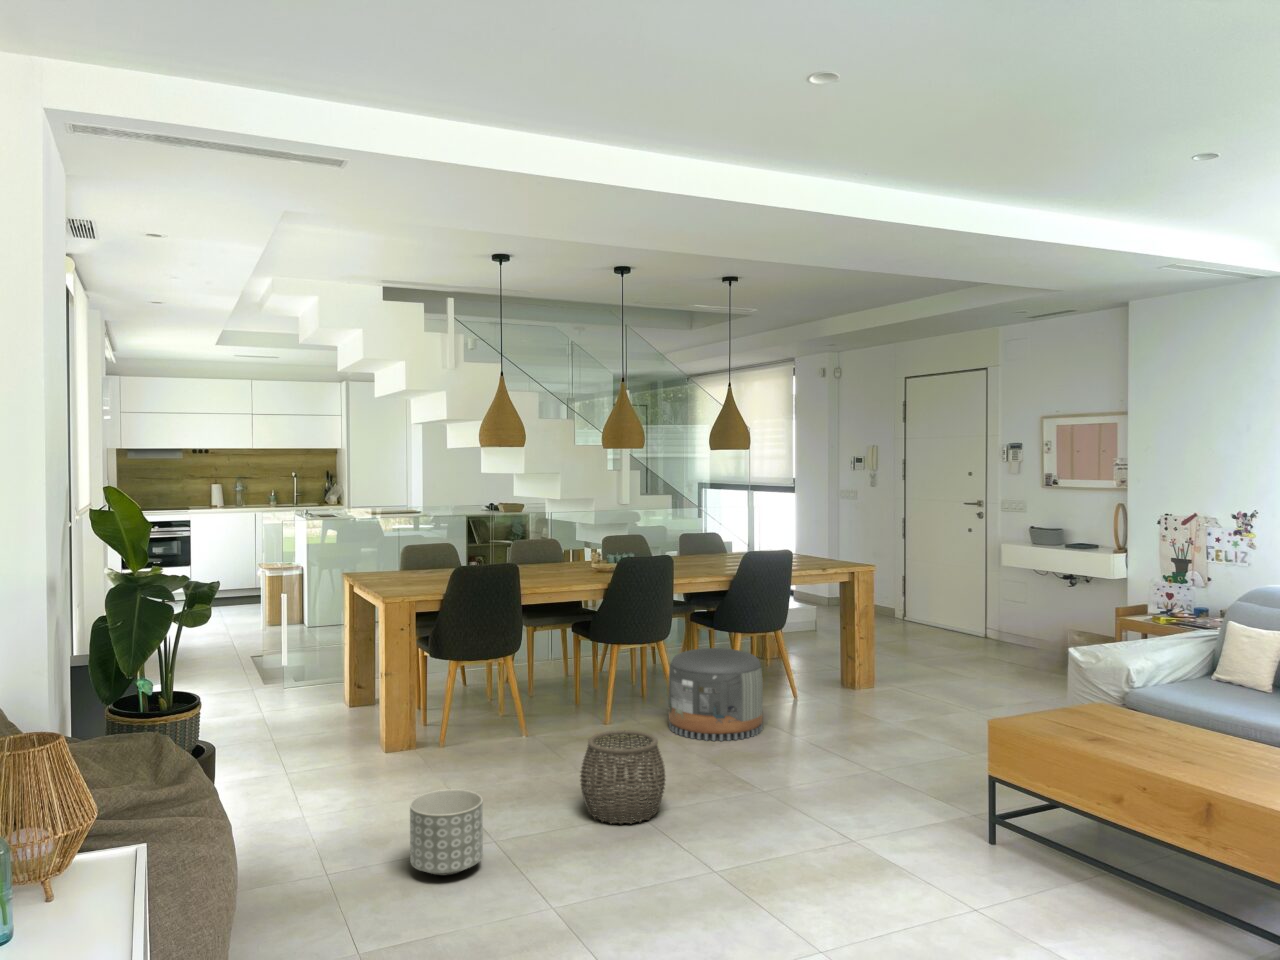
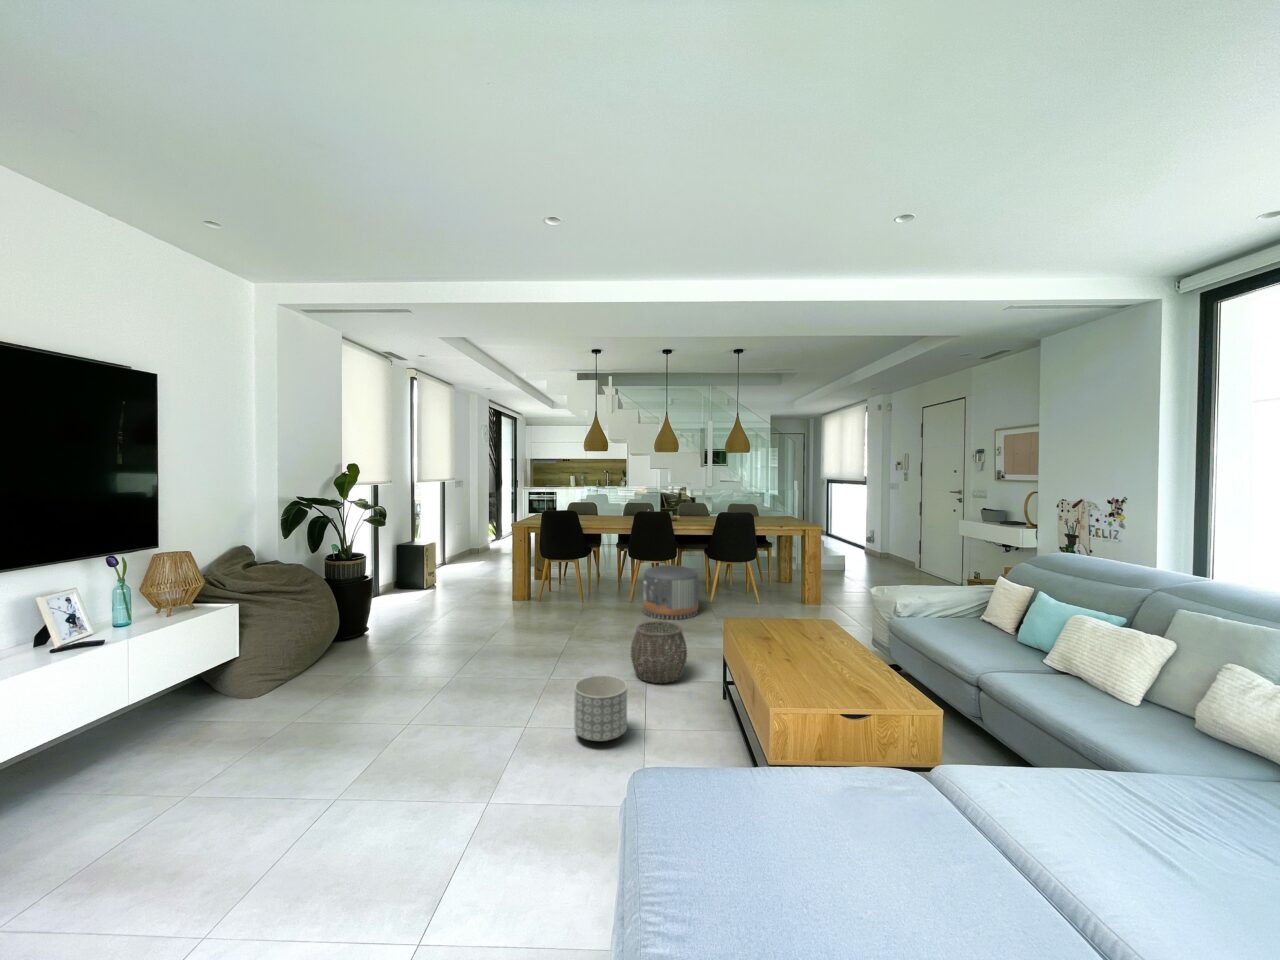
woven basket: present [580,730,666,824] -> present [631,621,687,683]
planter: present [410,789,483,876] -> present [574,675,627,741]

